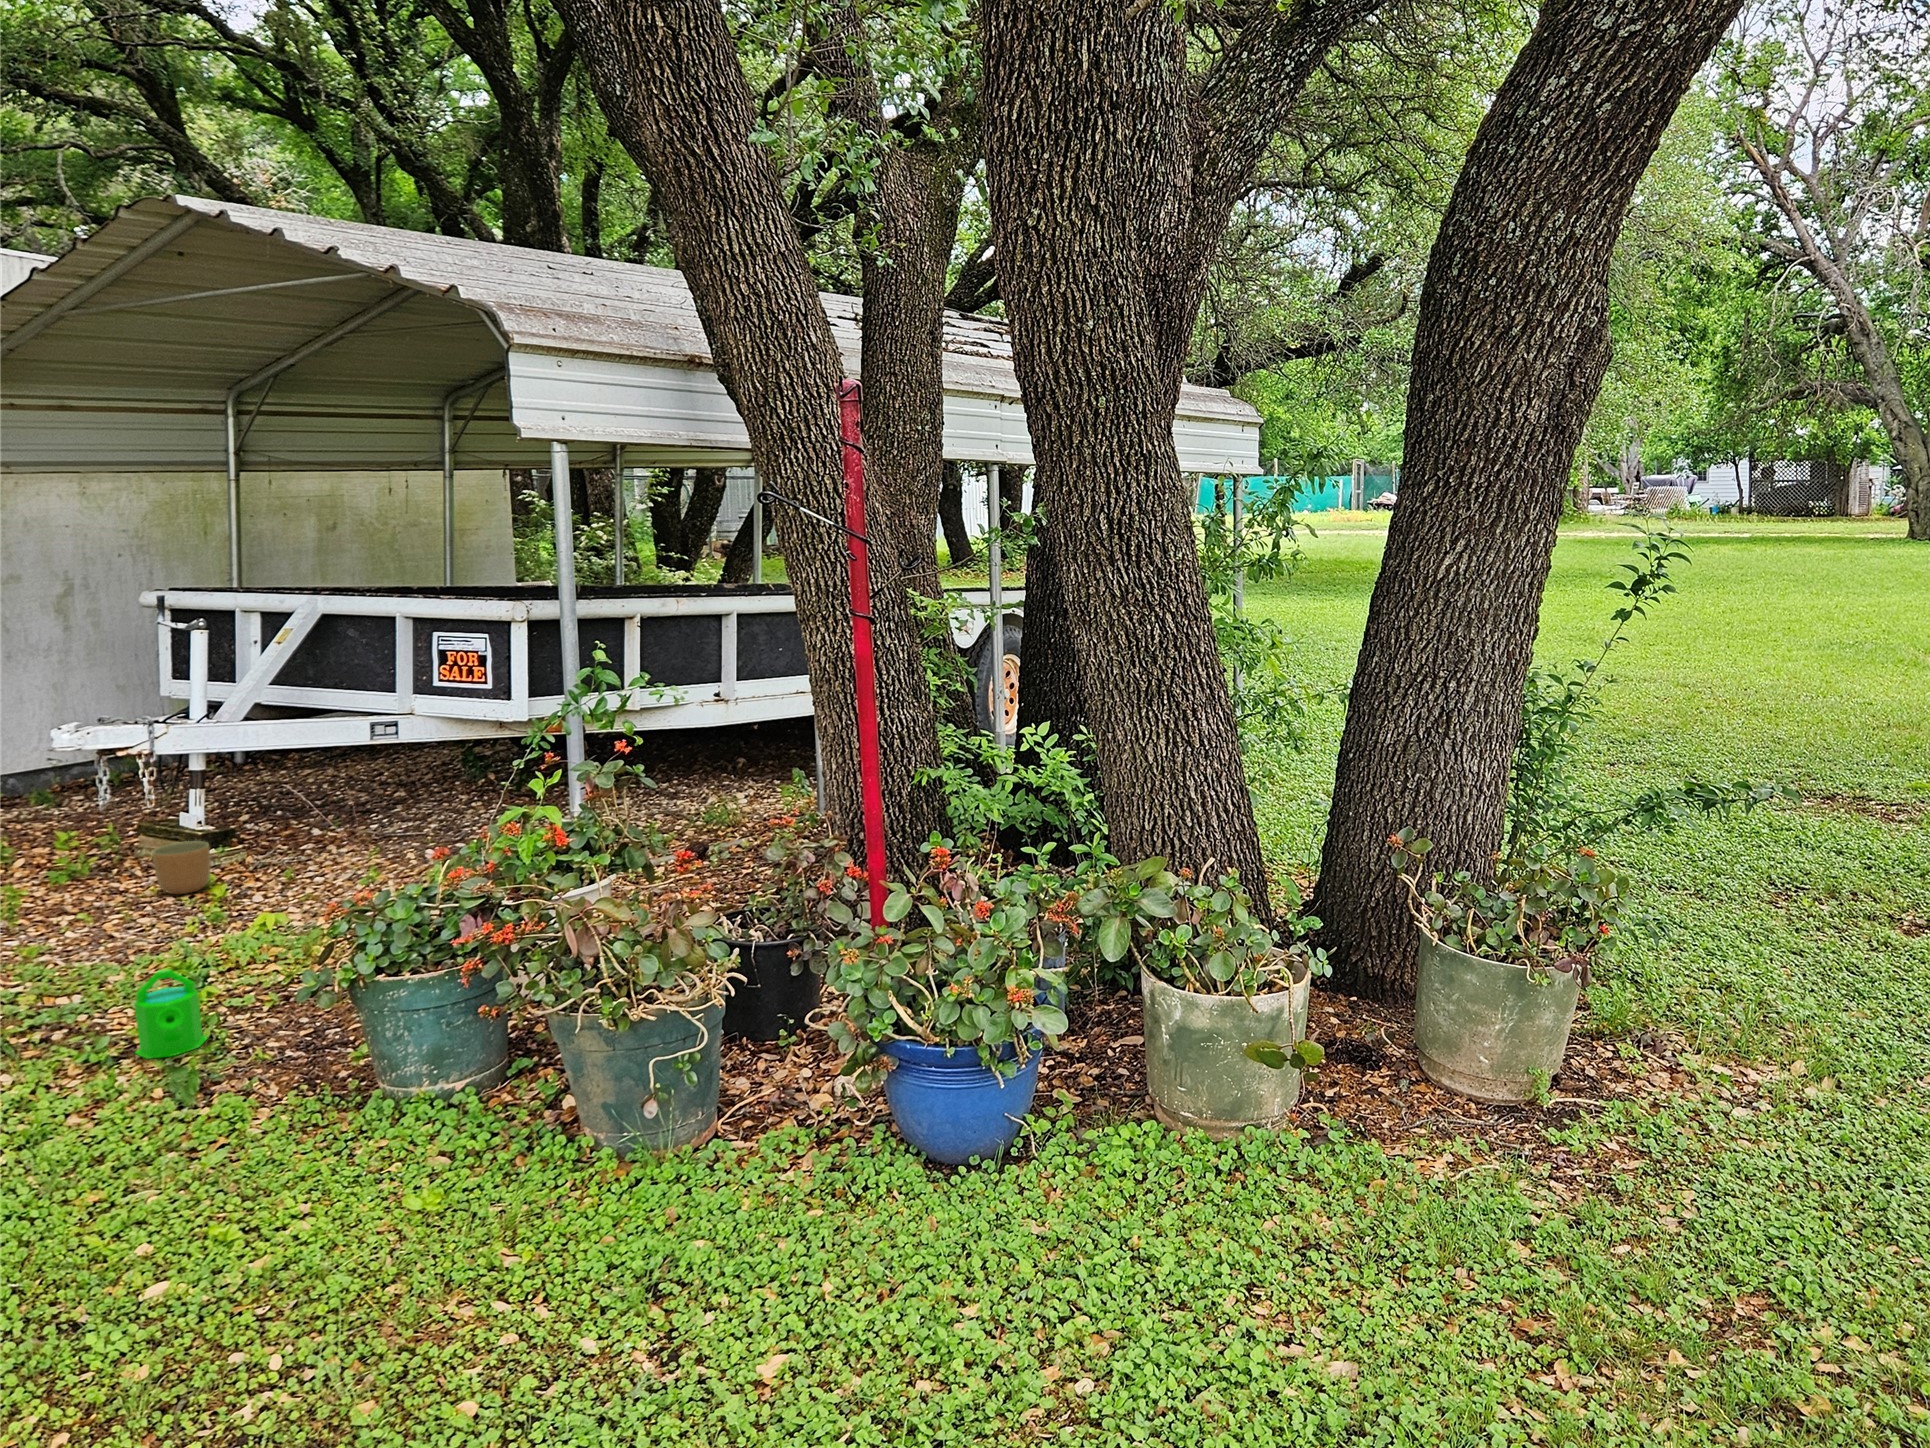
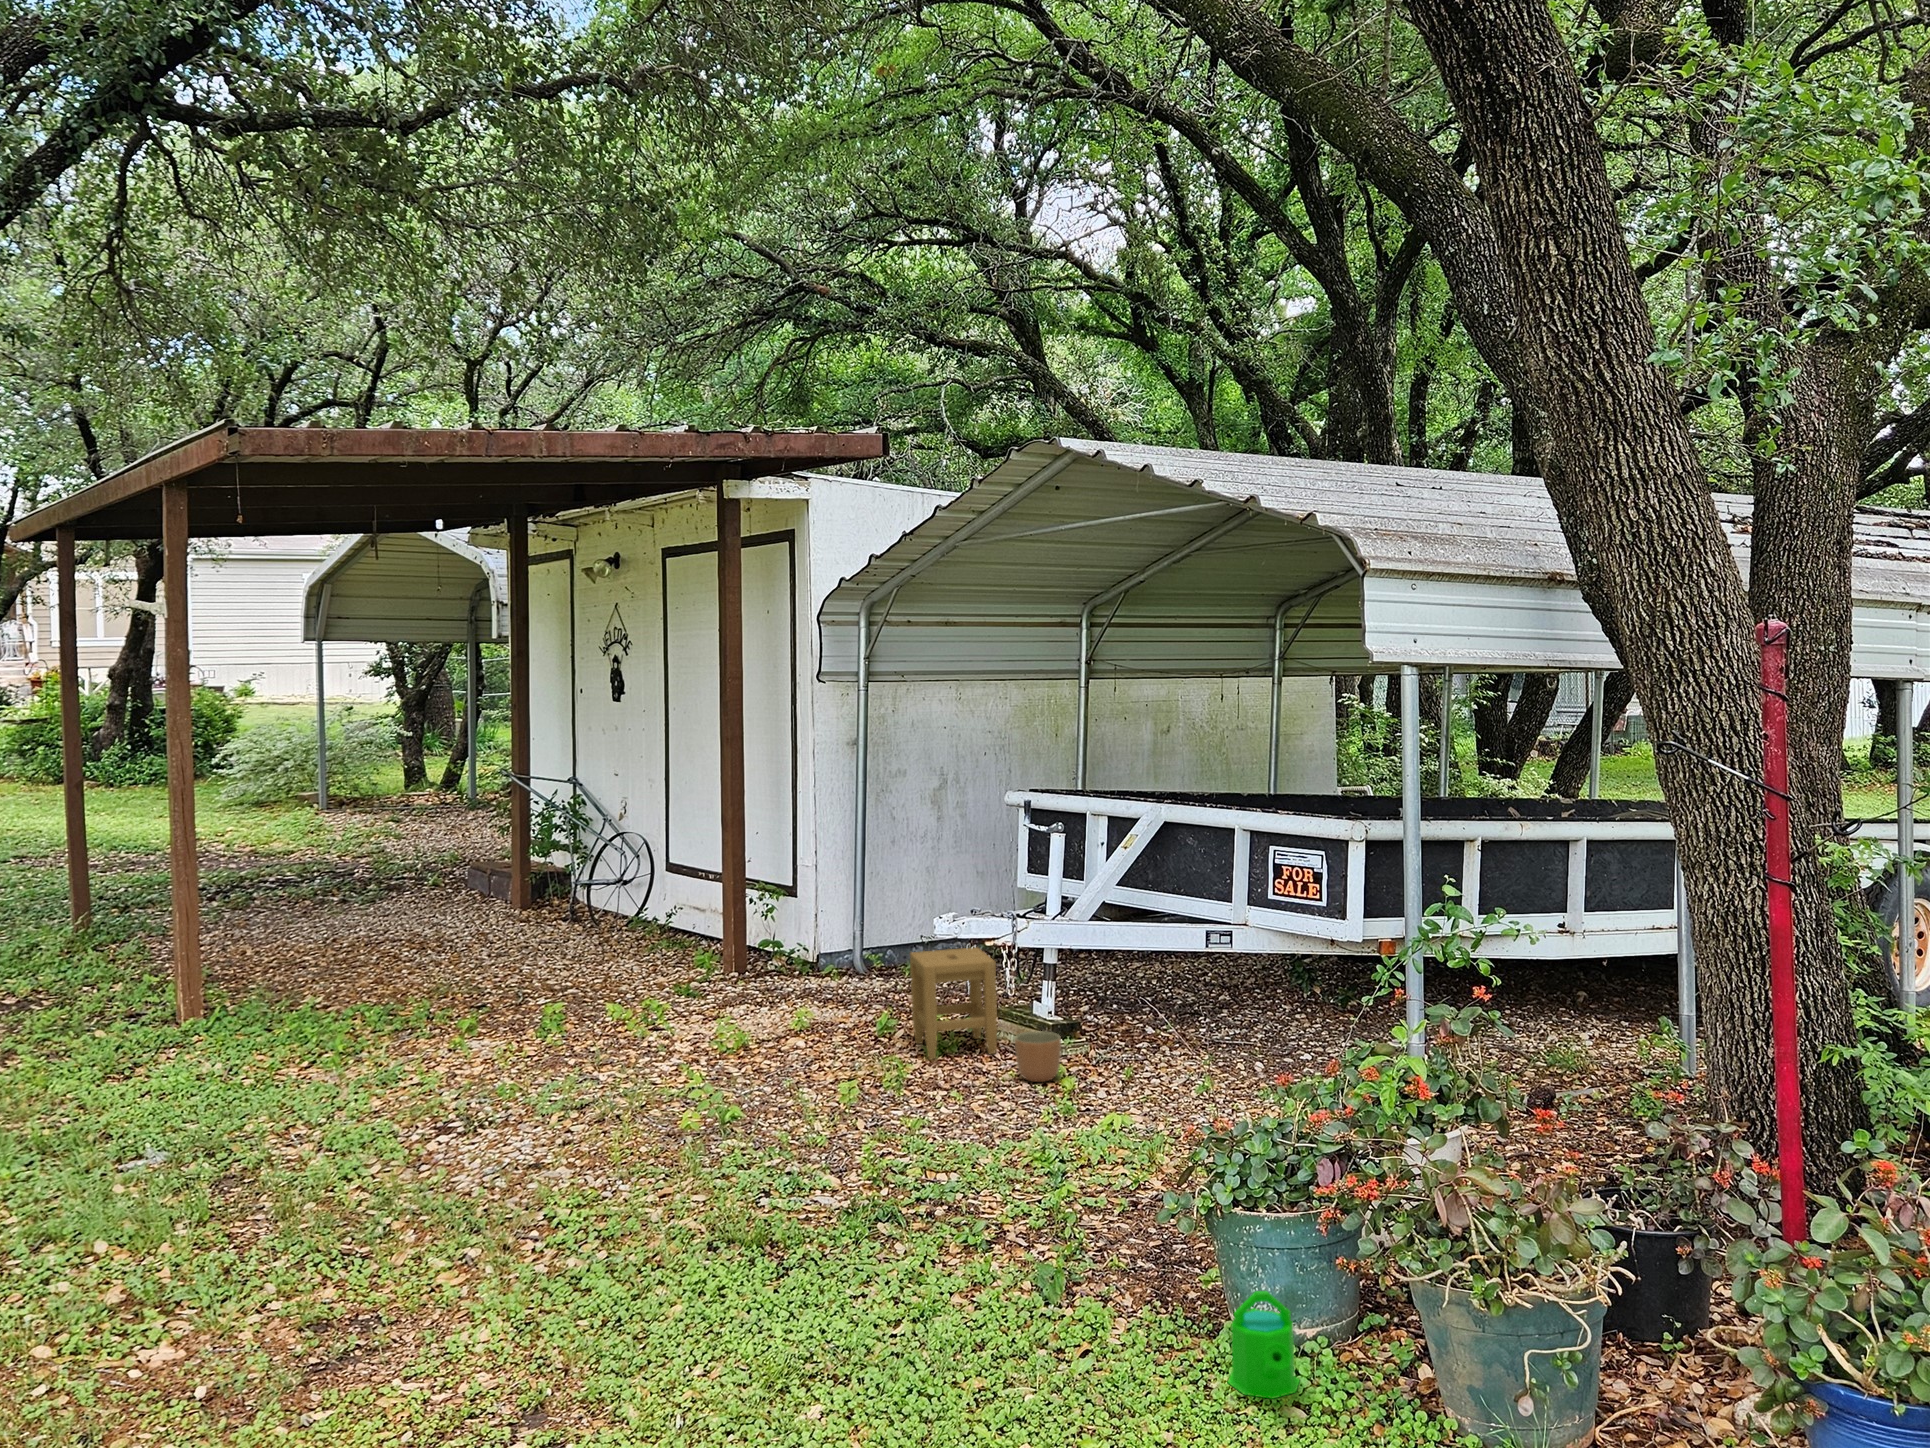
stool: none [15,763,136,889] -> present [910,947,997,1060]
watering can: present [134,969,208,1059] -> present [1228,1291,1300,1399]

